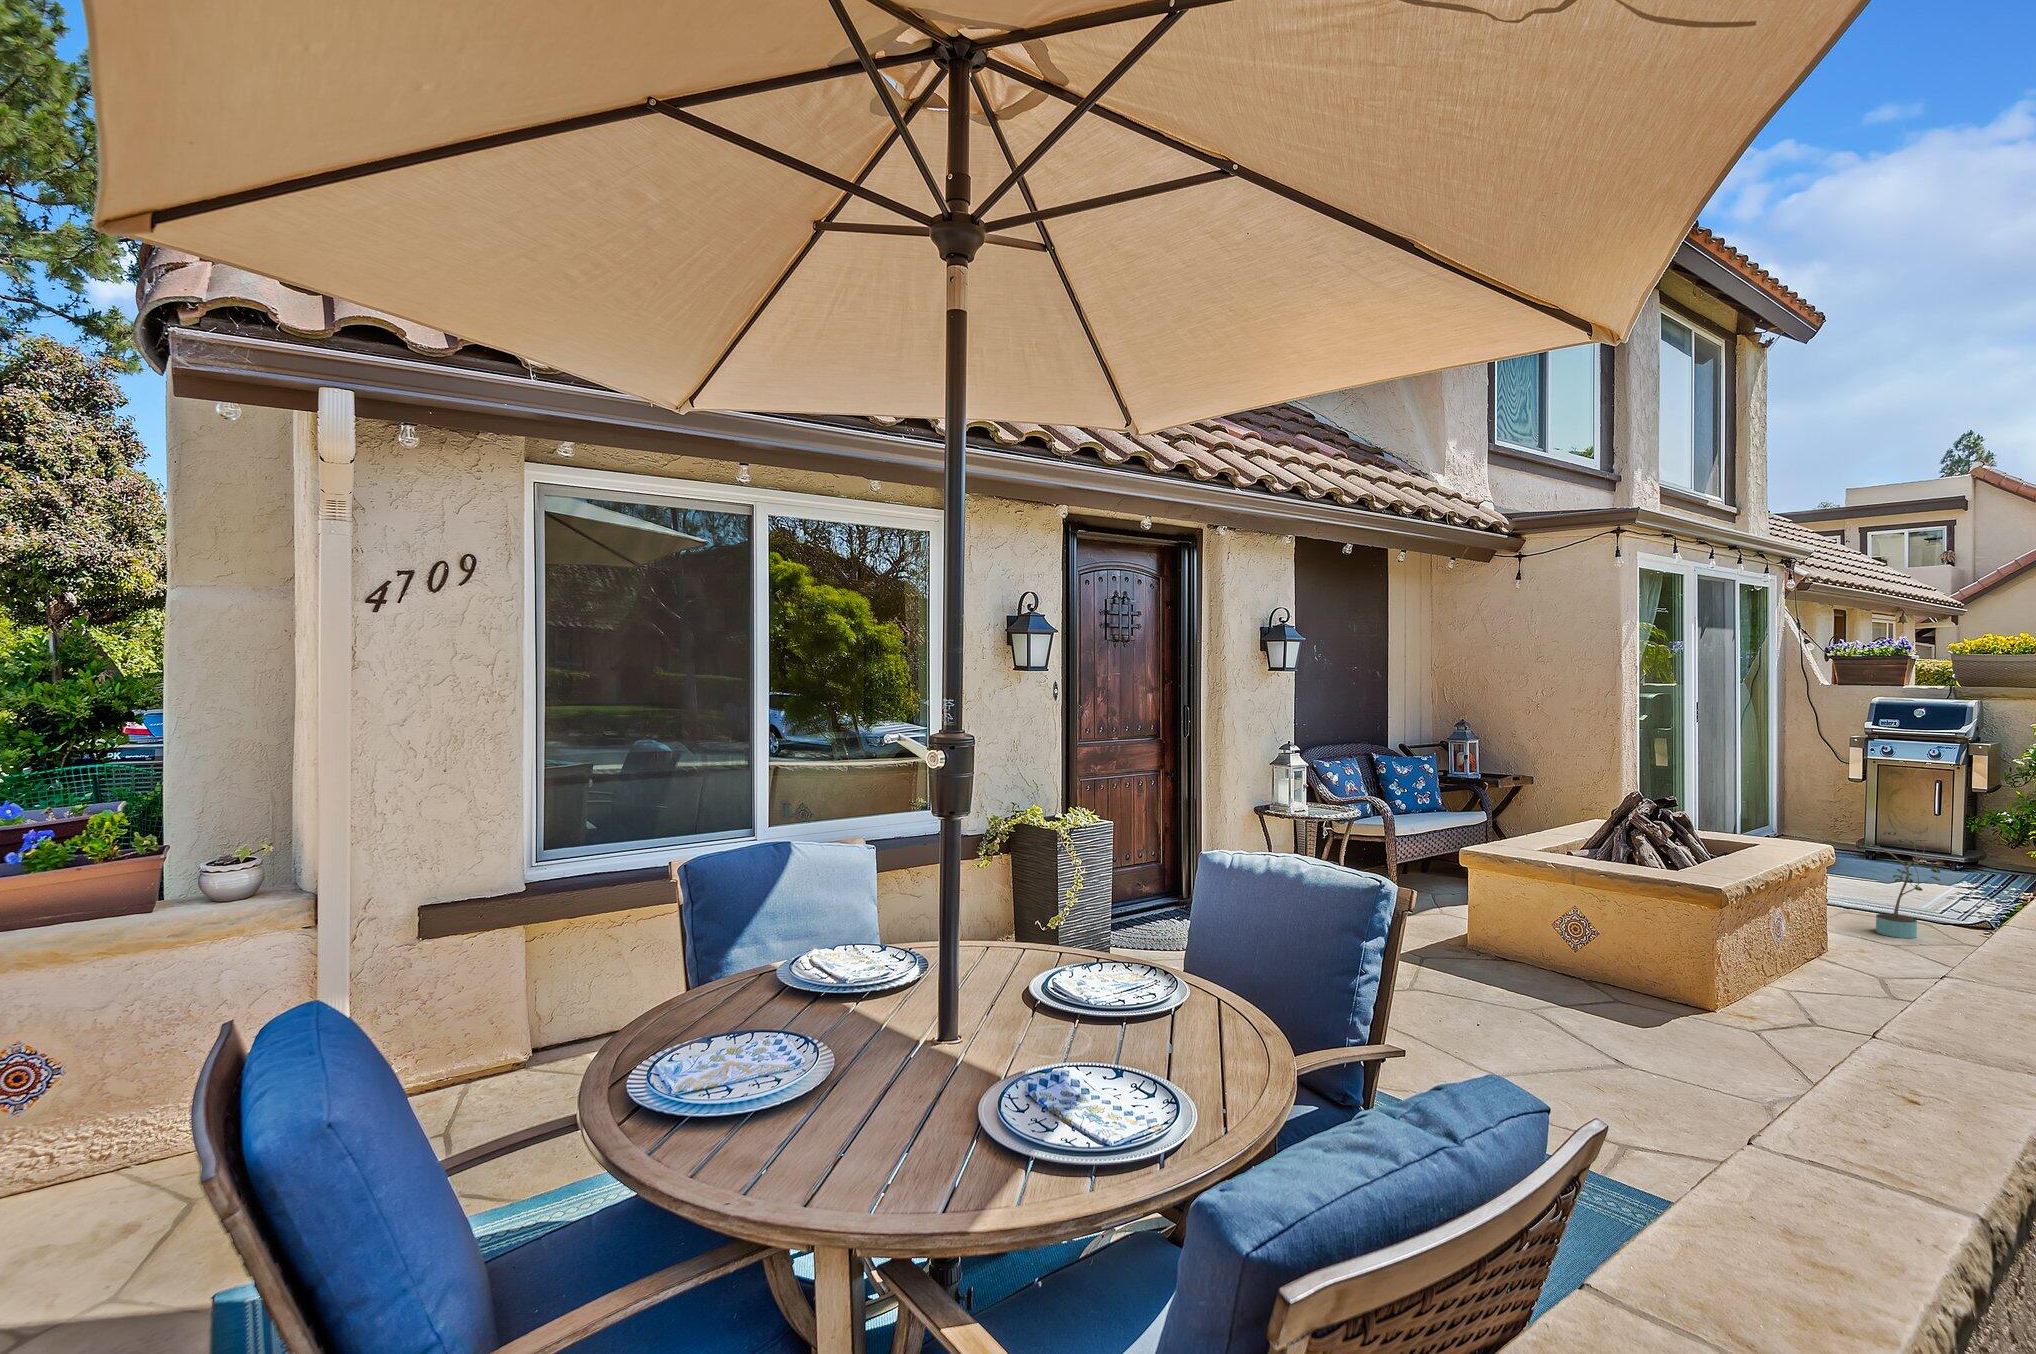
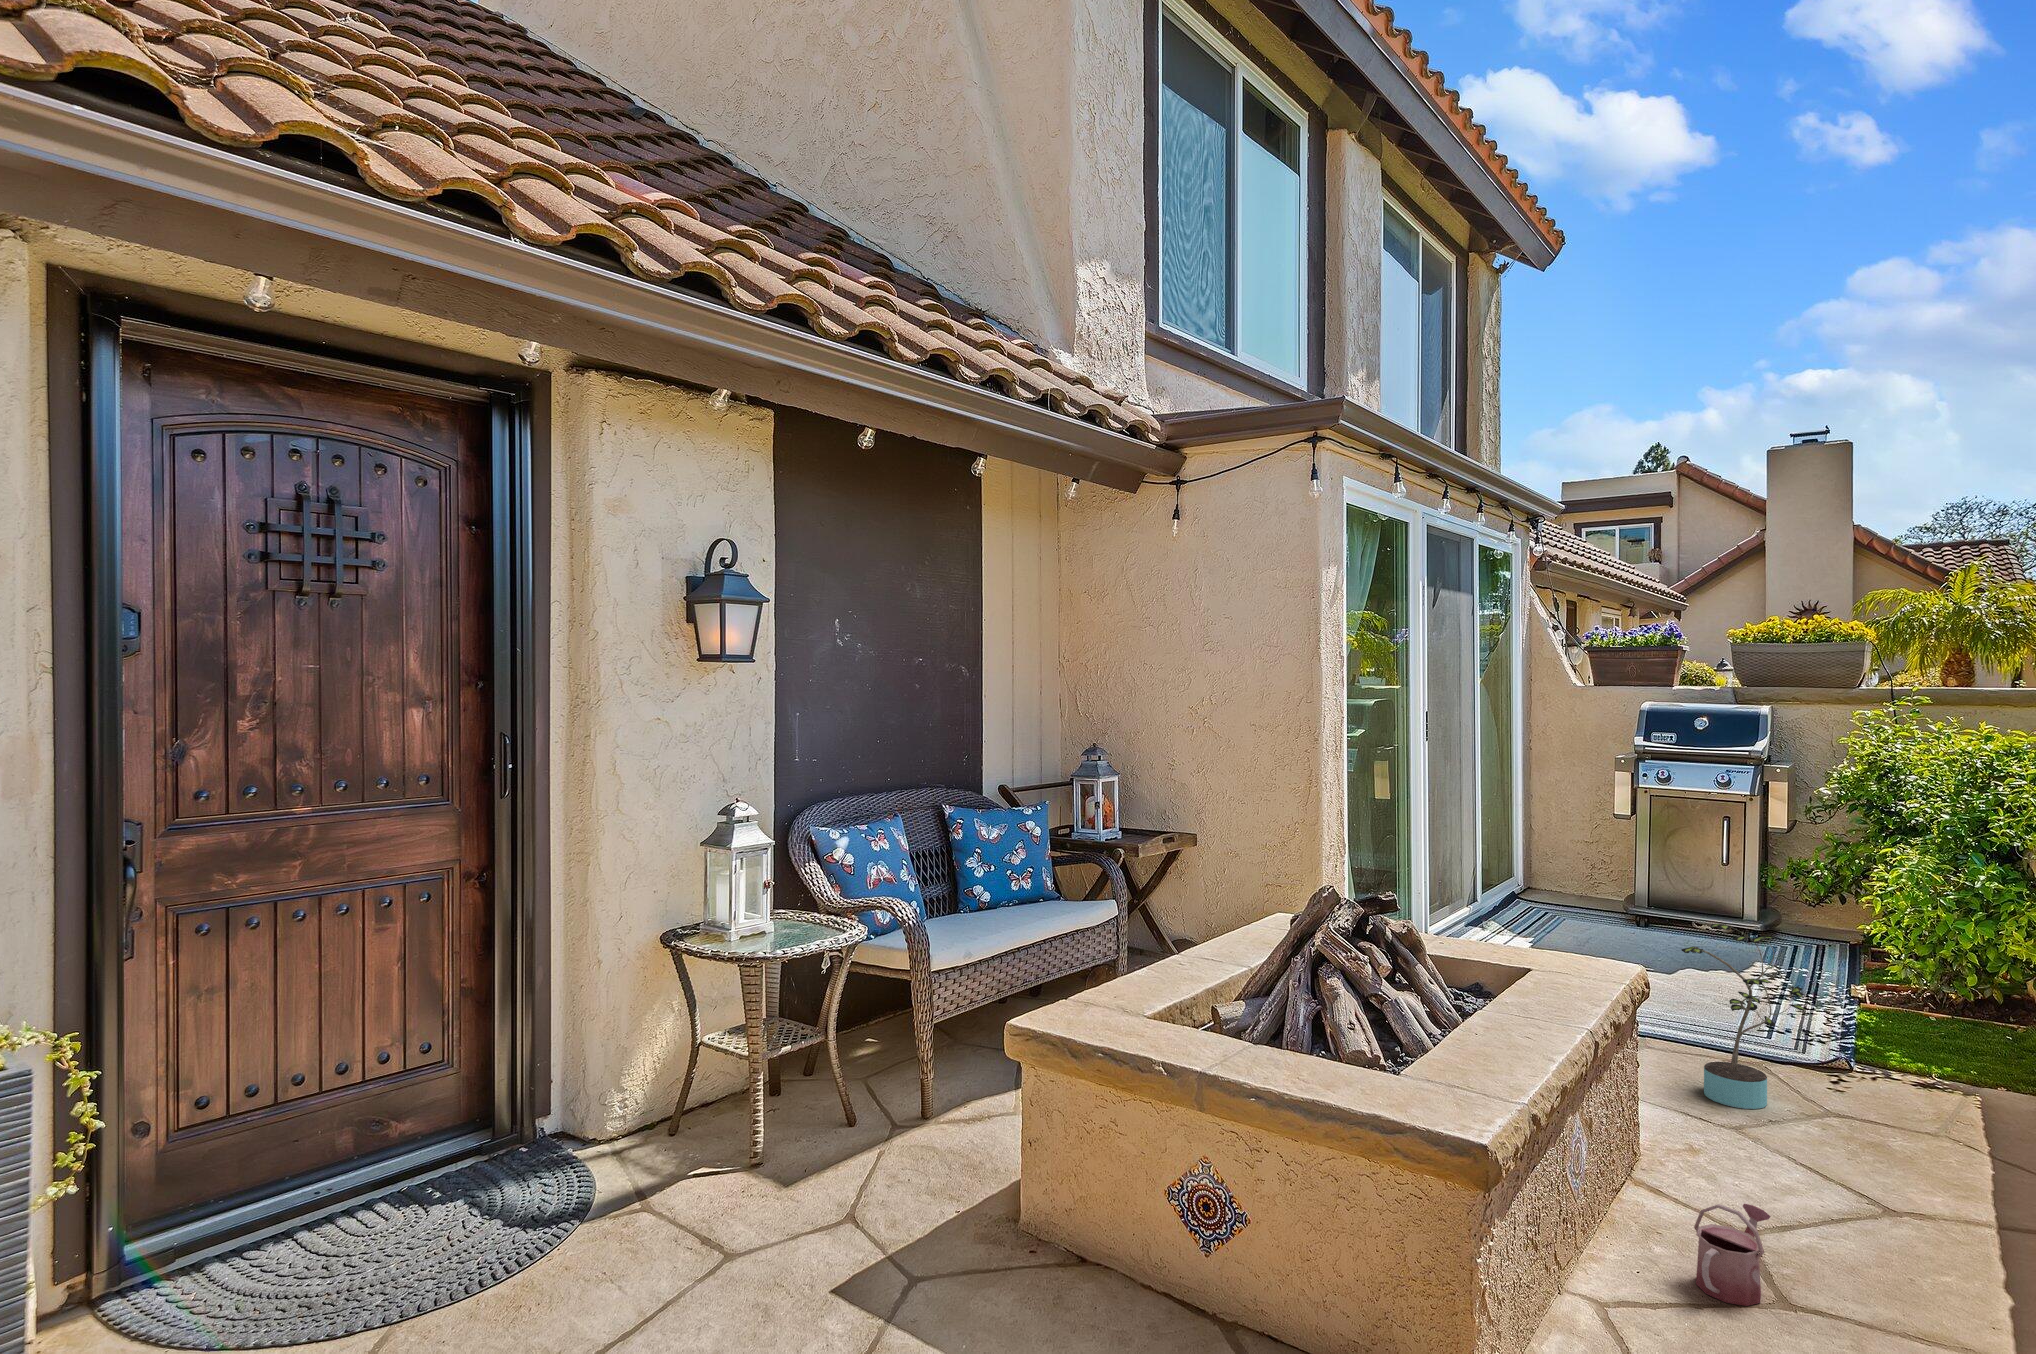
watering can: none [1837,946,1882,991] -> present [1694,1204,1771,1306]

